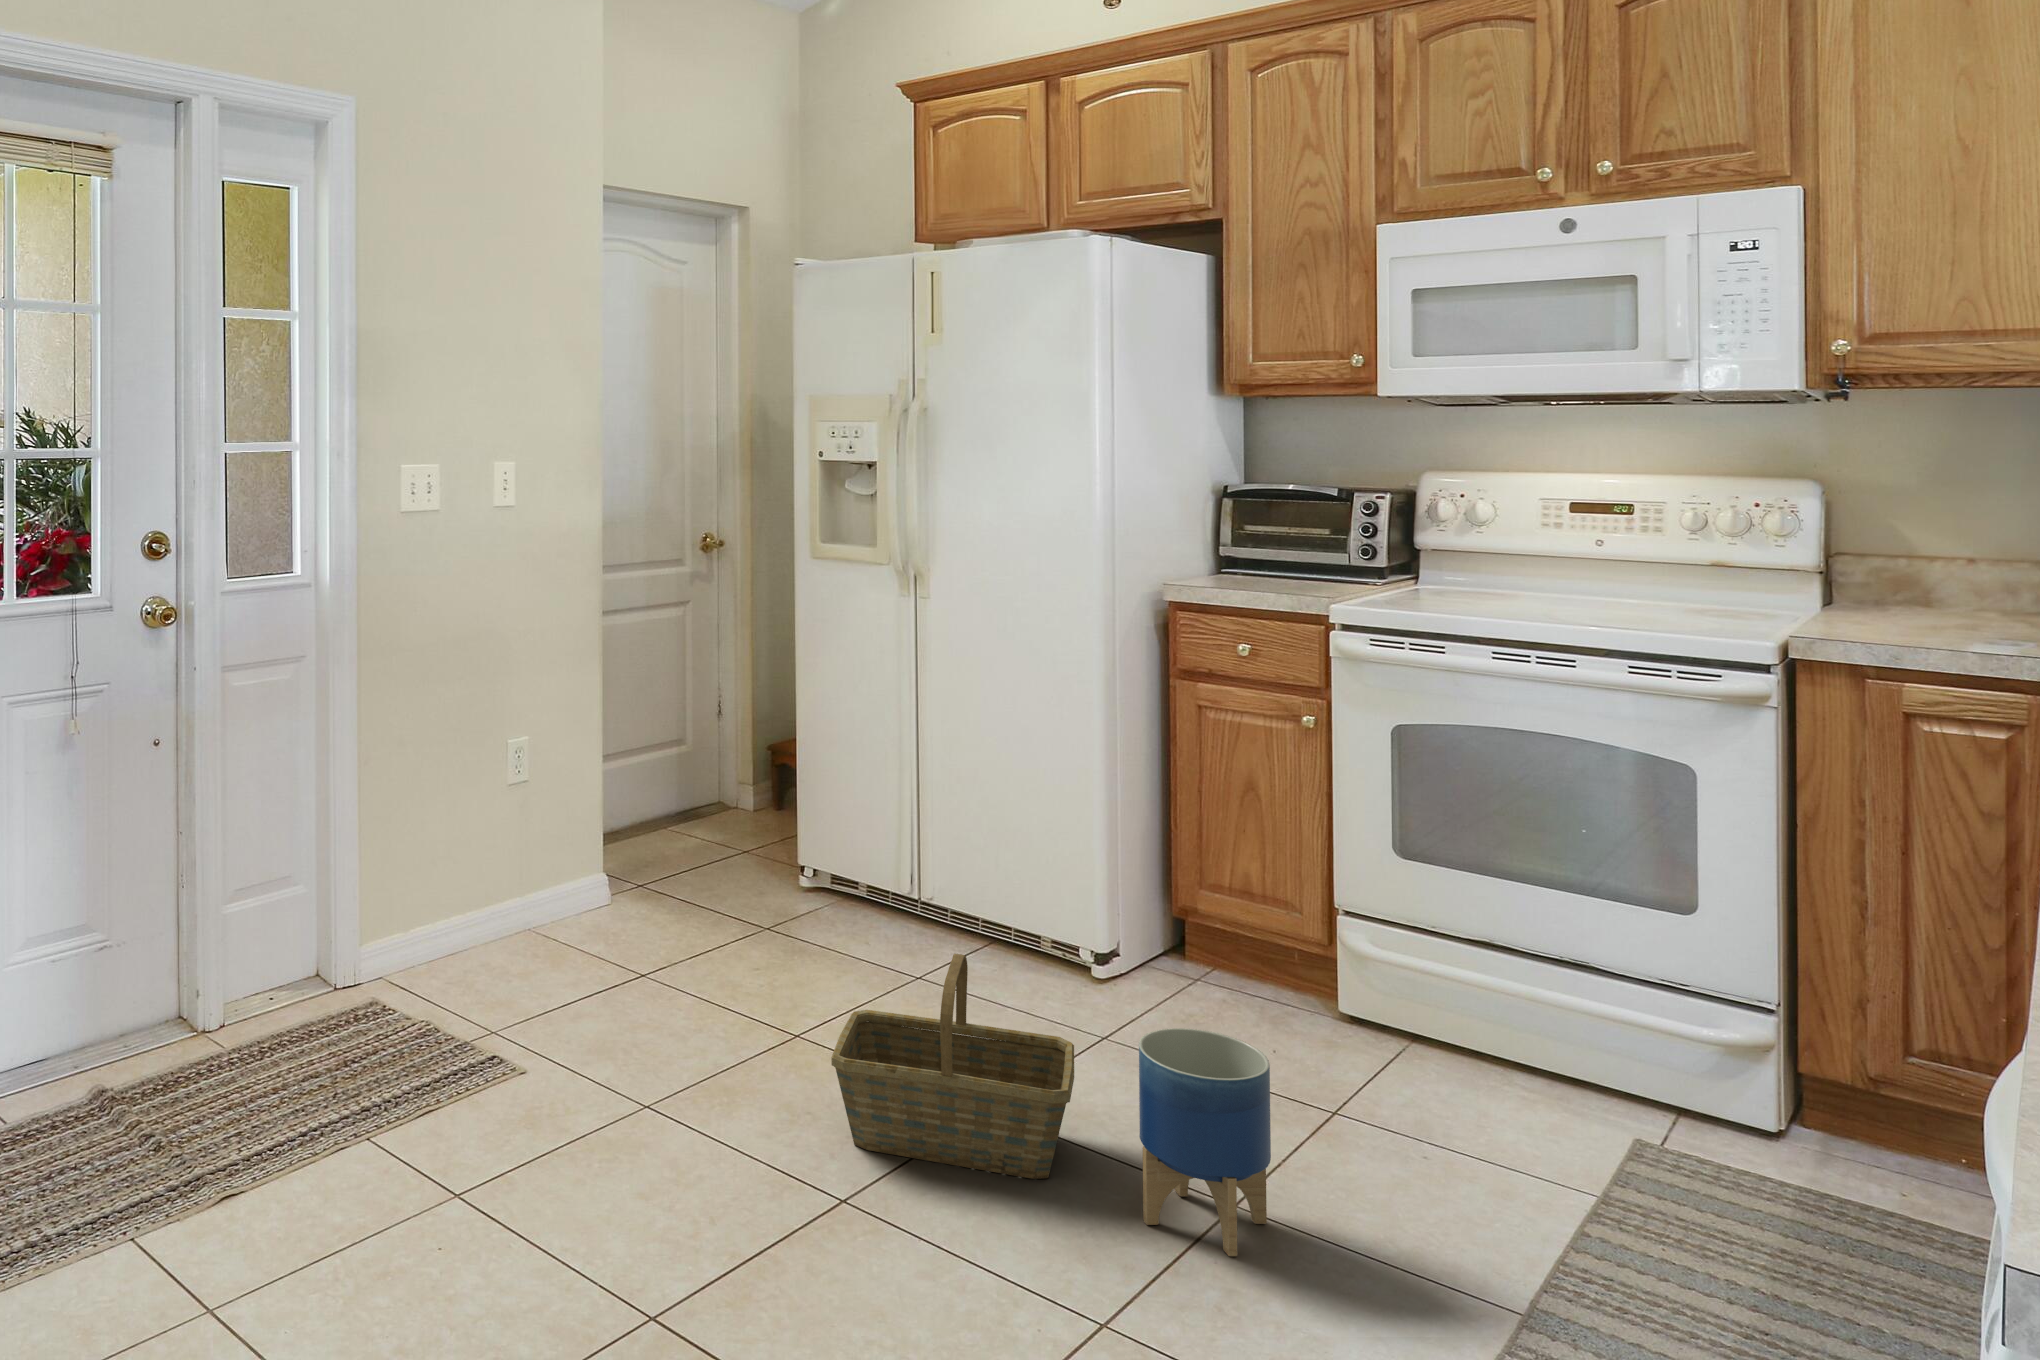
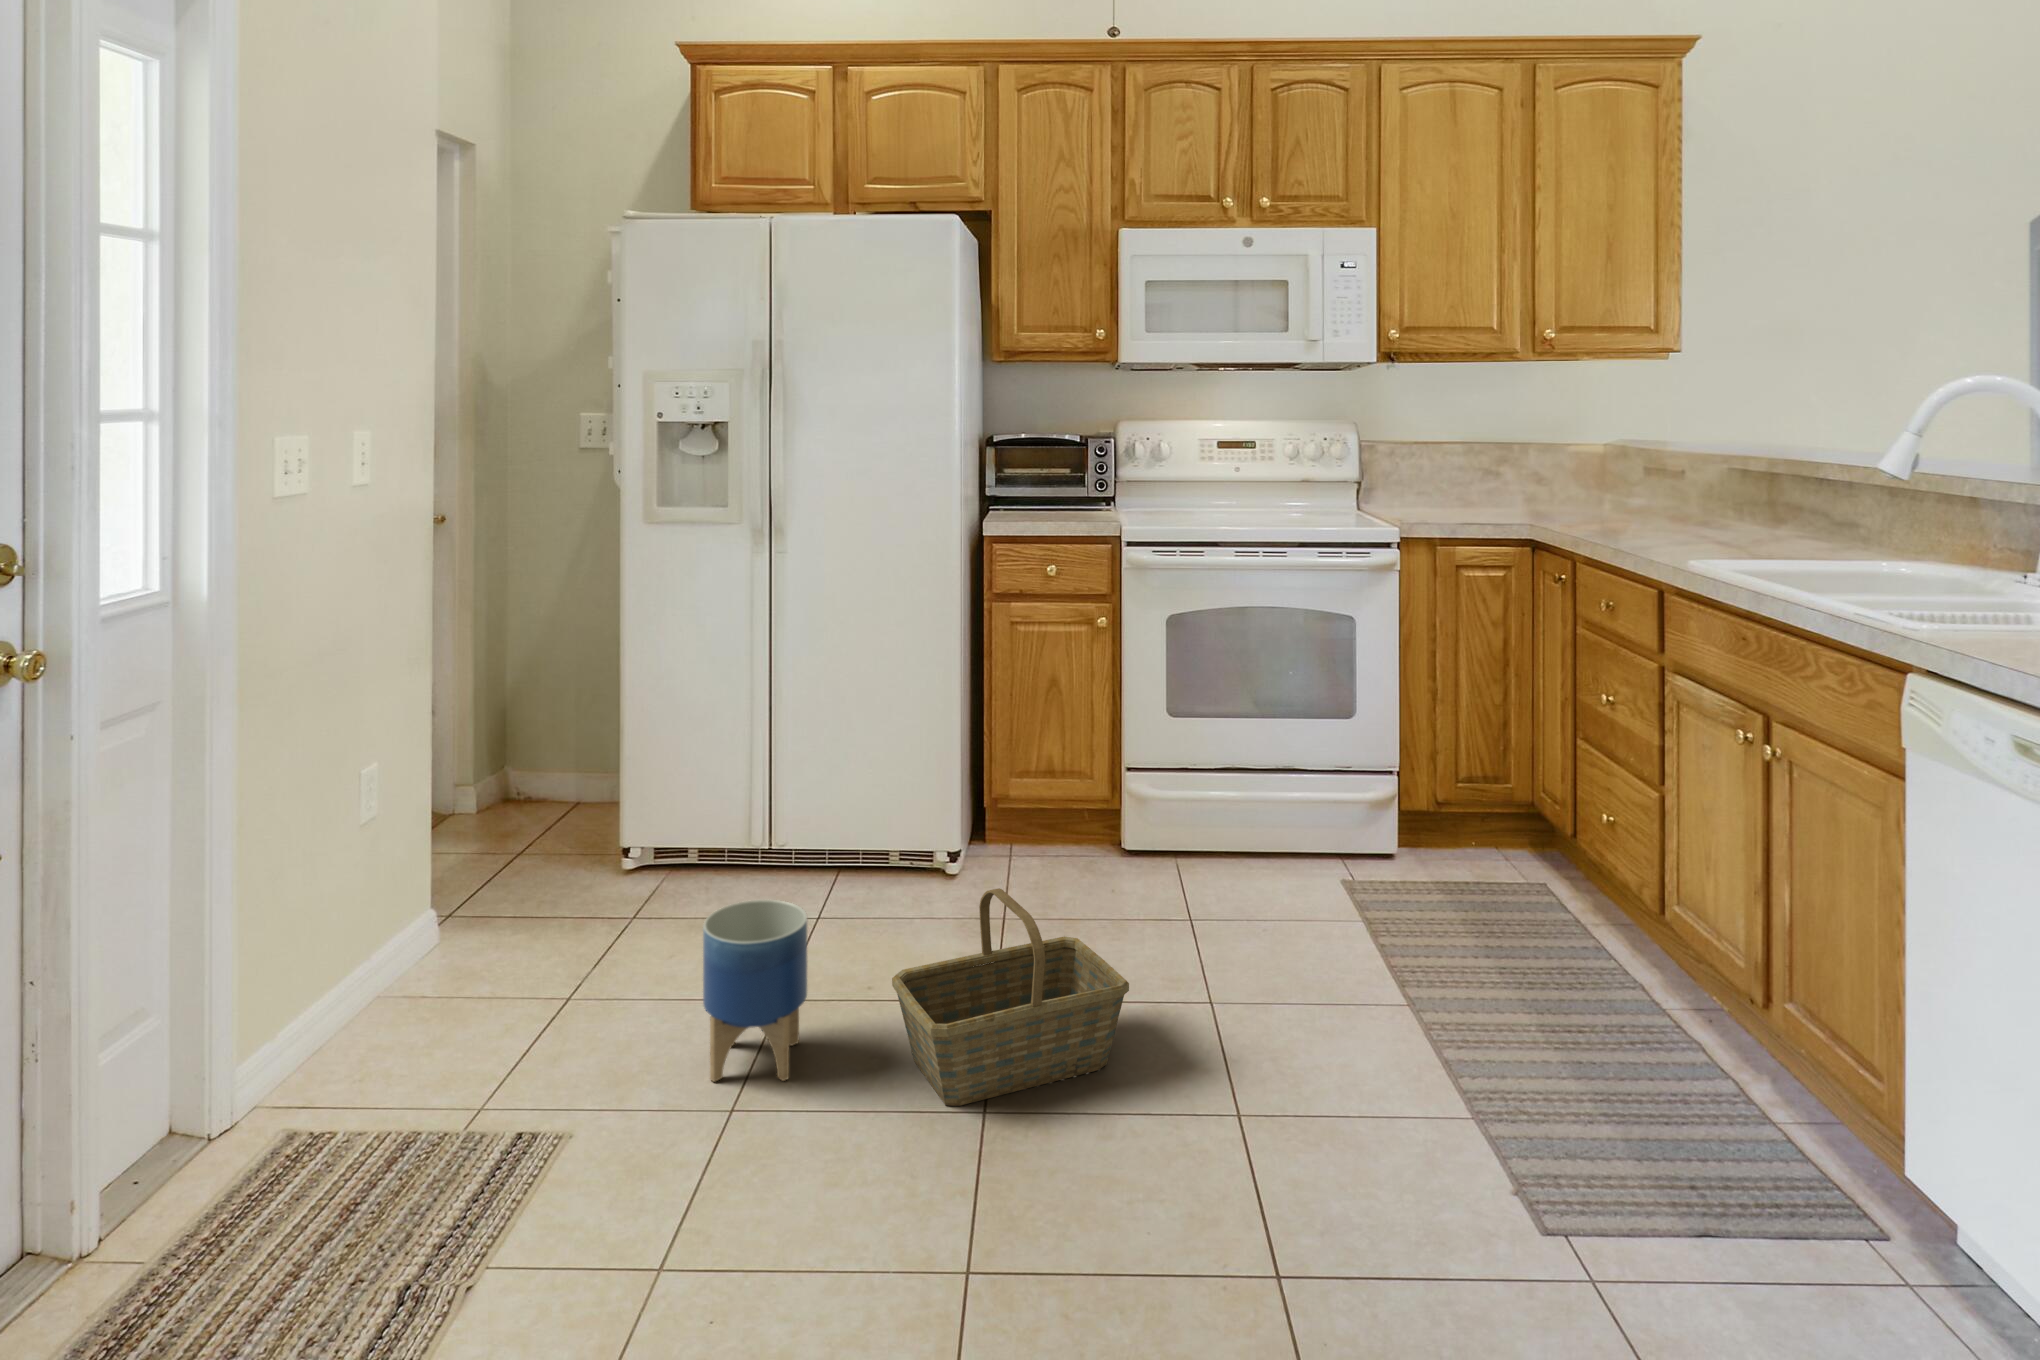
planter: present [1139,1028,1271,1256] -> present [703,900,807,1082]

